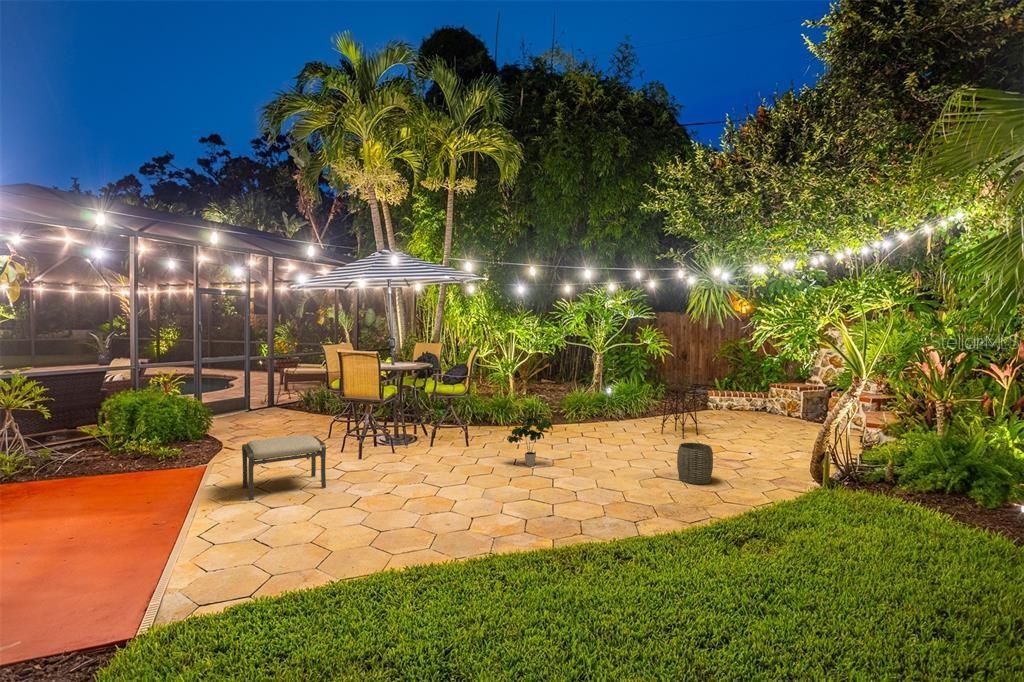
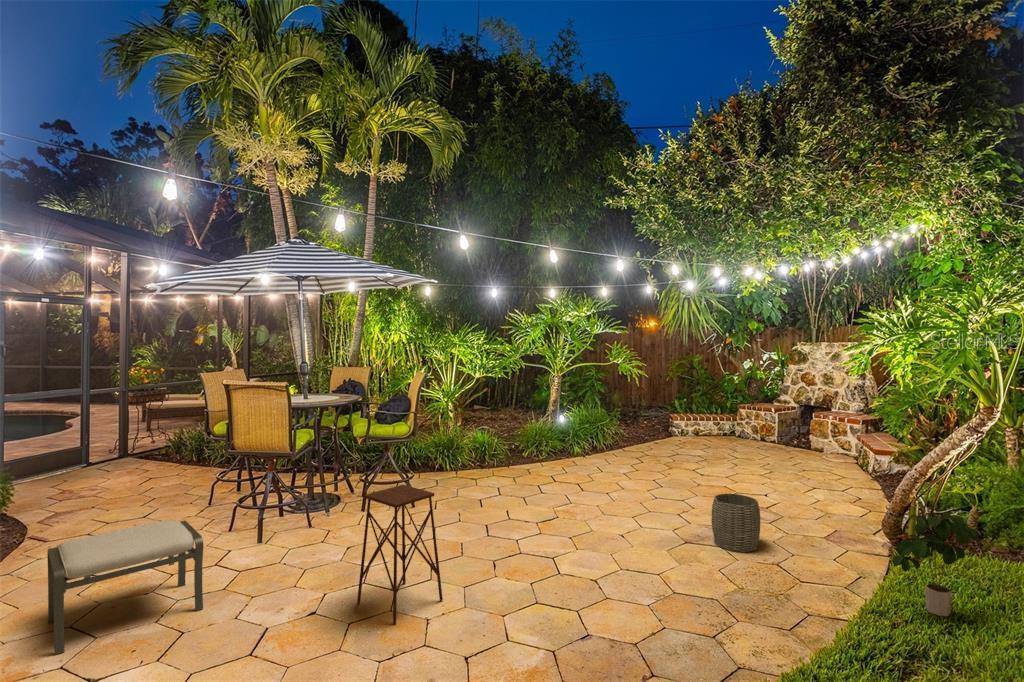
side table: present [661,387,698,439] -> present [357,485,443,624]
potted plant: present [507,416,553,466] -> present [892,513,979,616]

